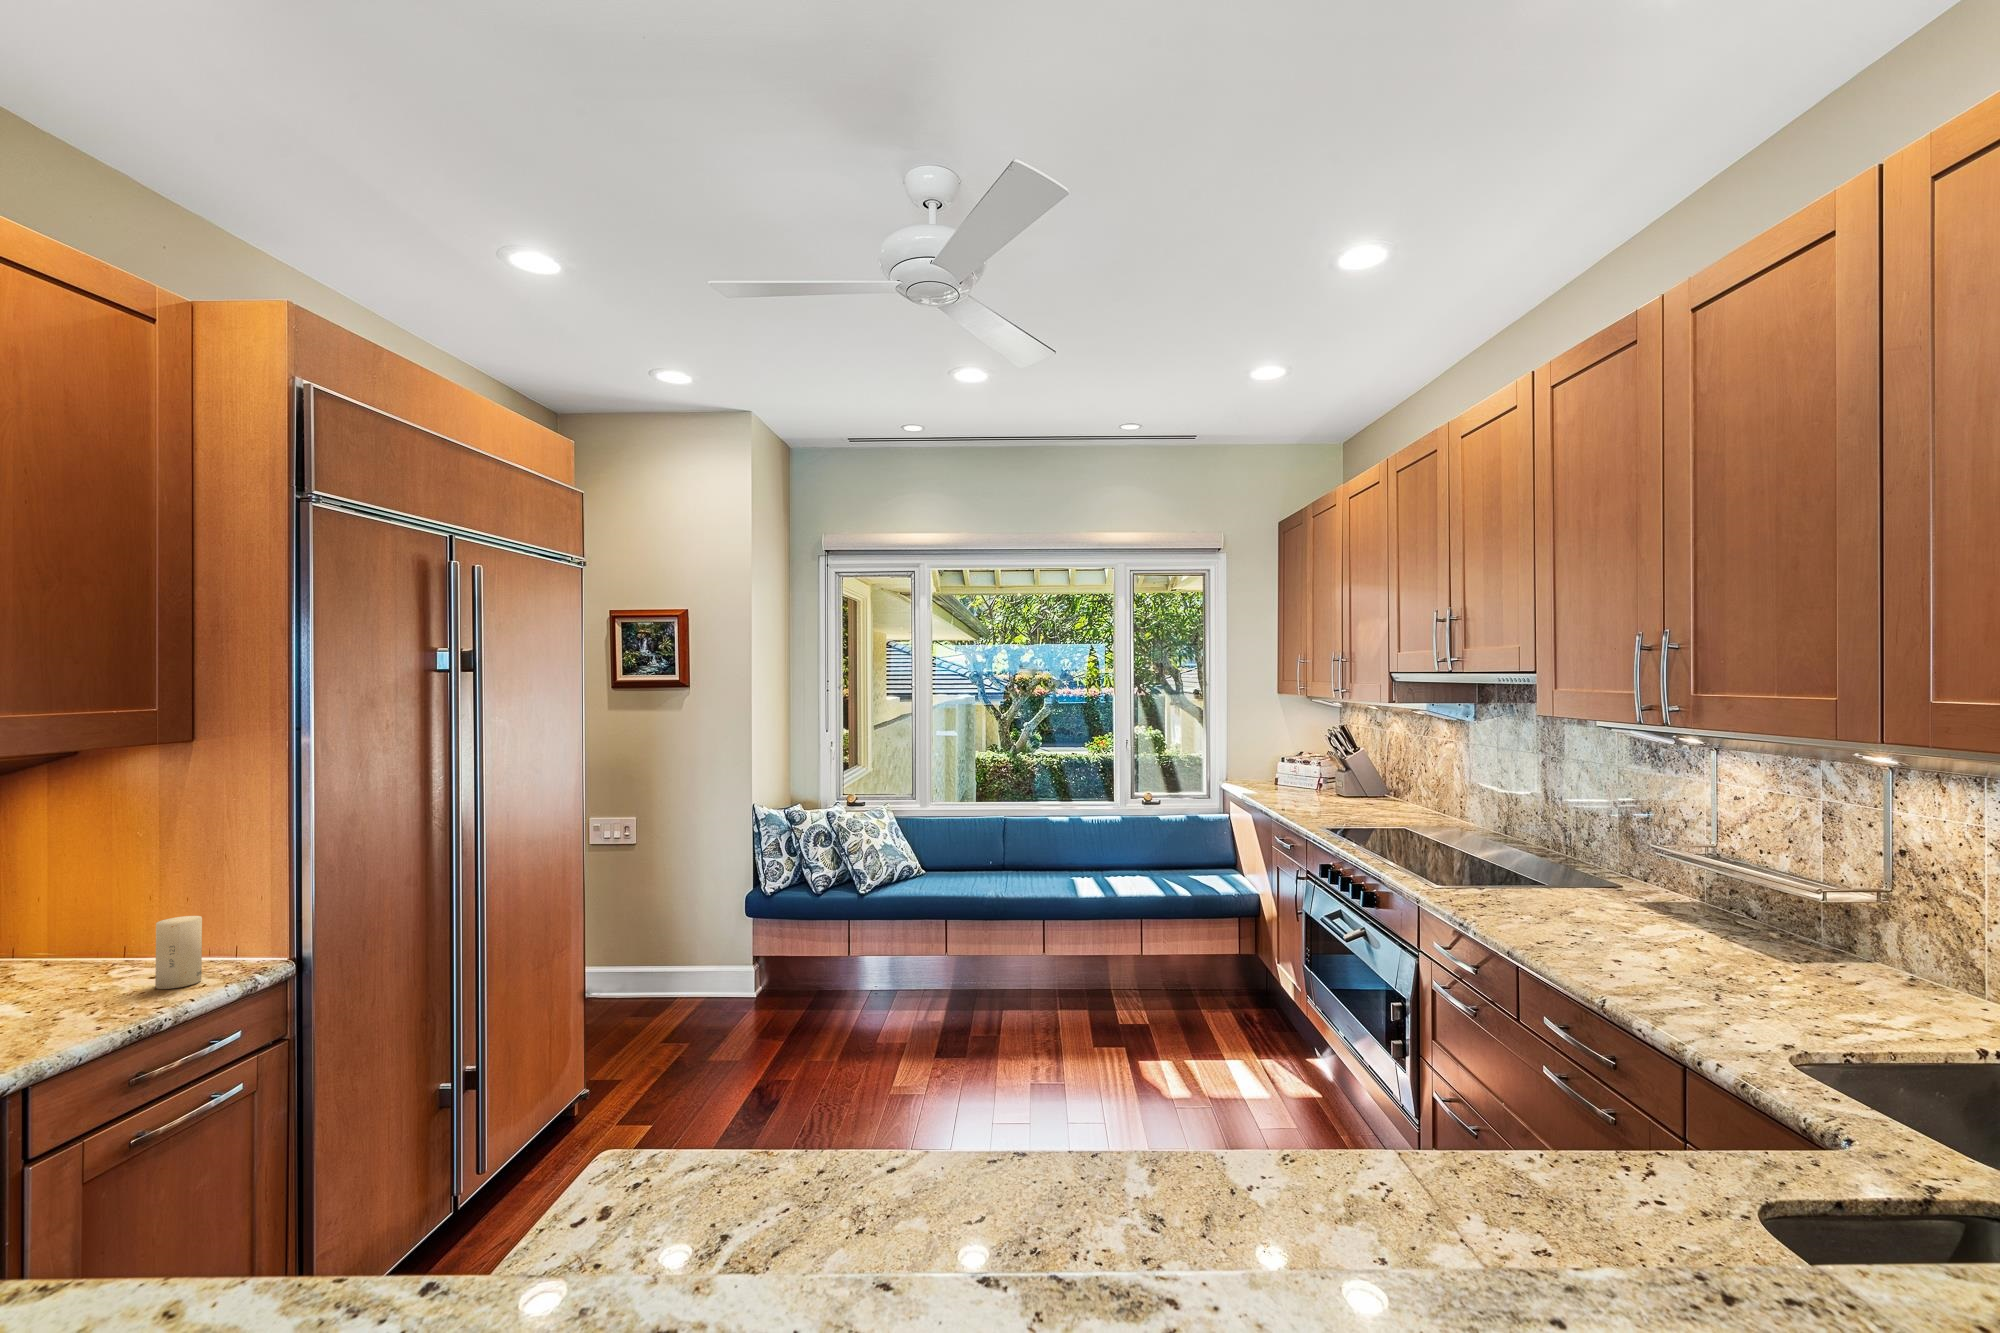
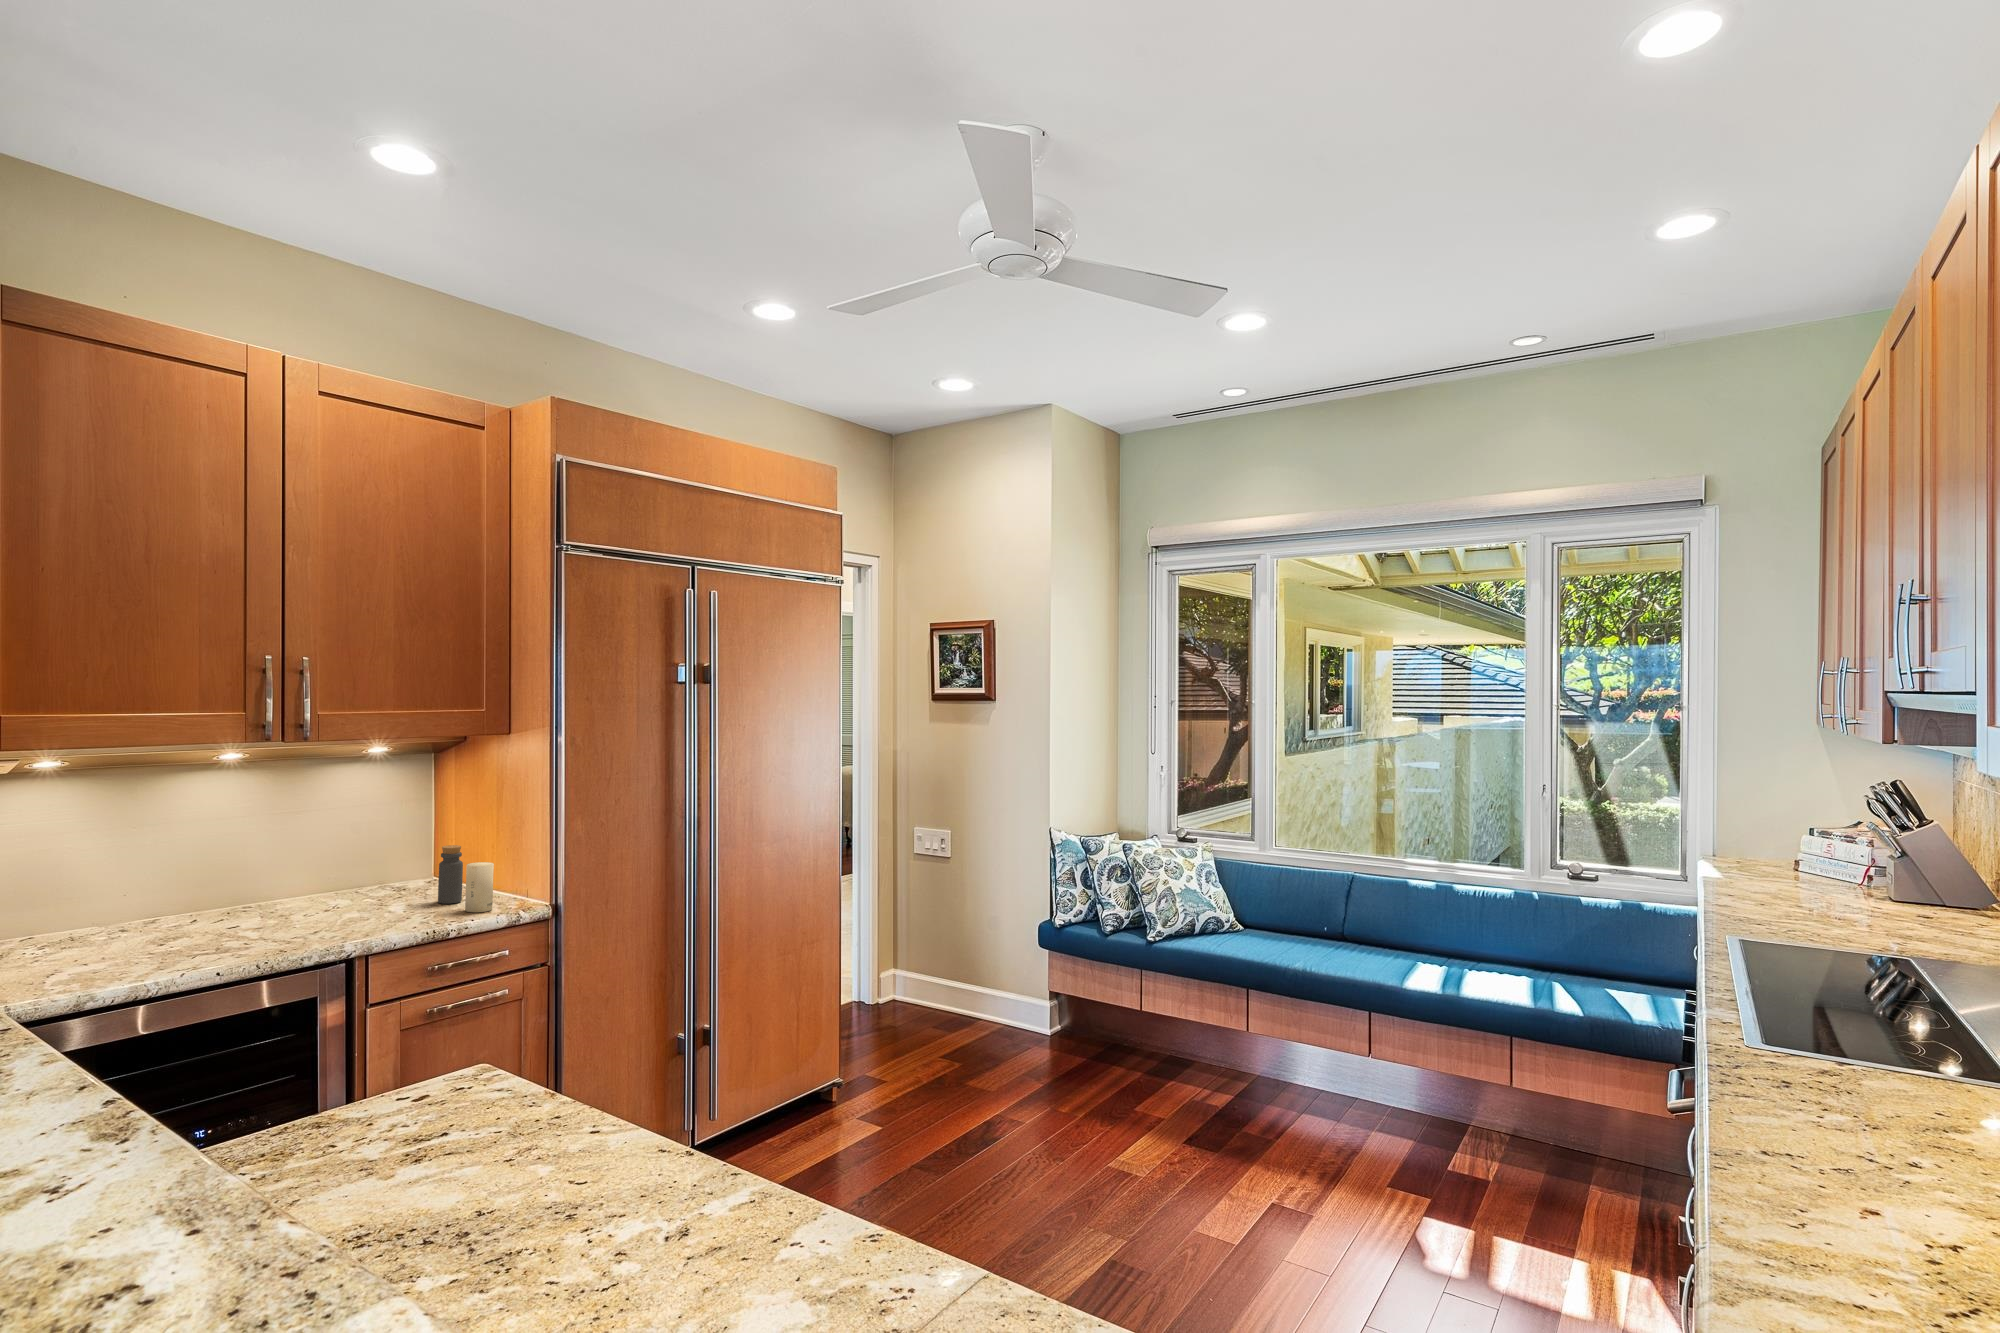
bottle: none [89,900,131,985] -> present [438,845,463,904]

